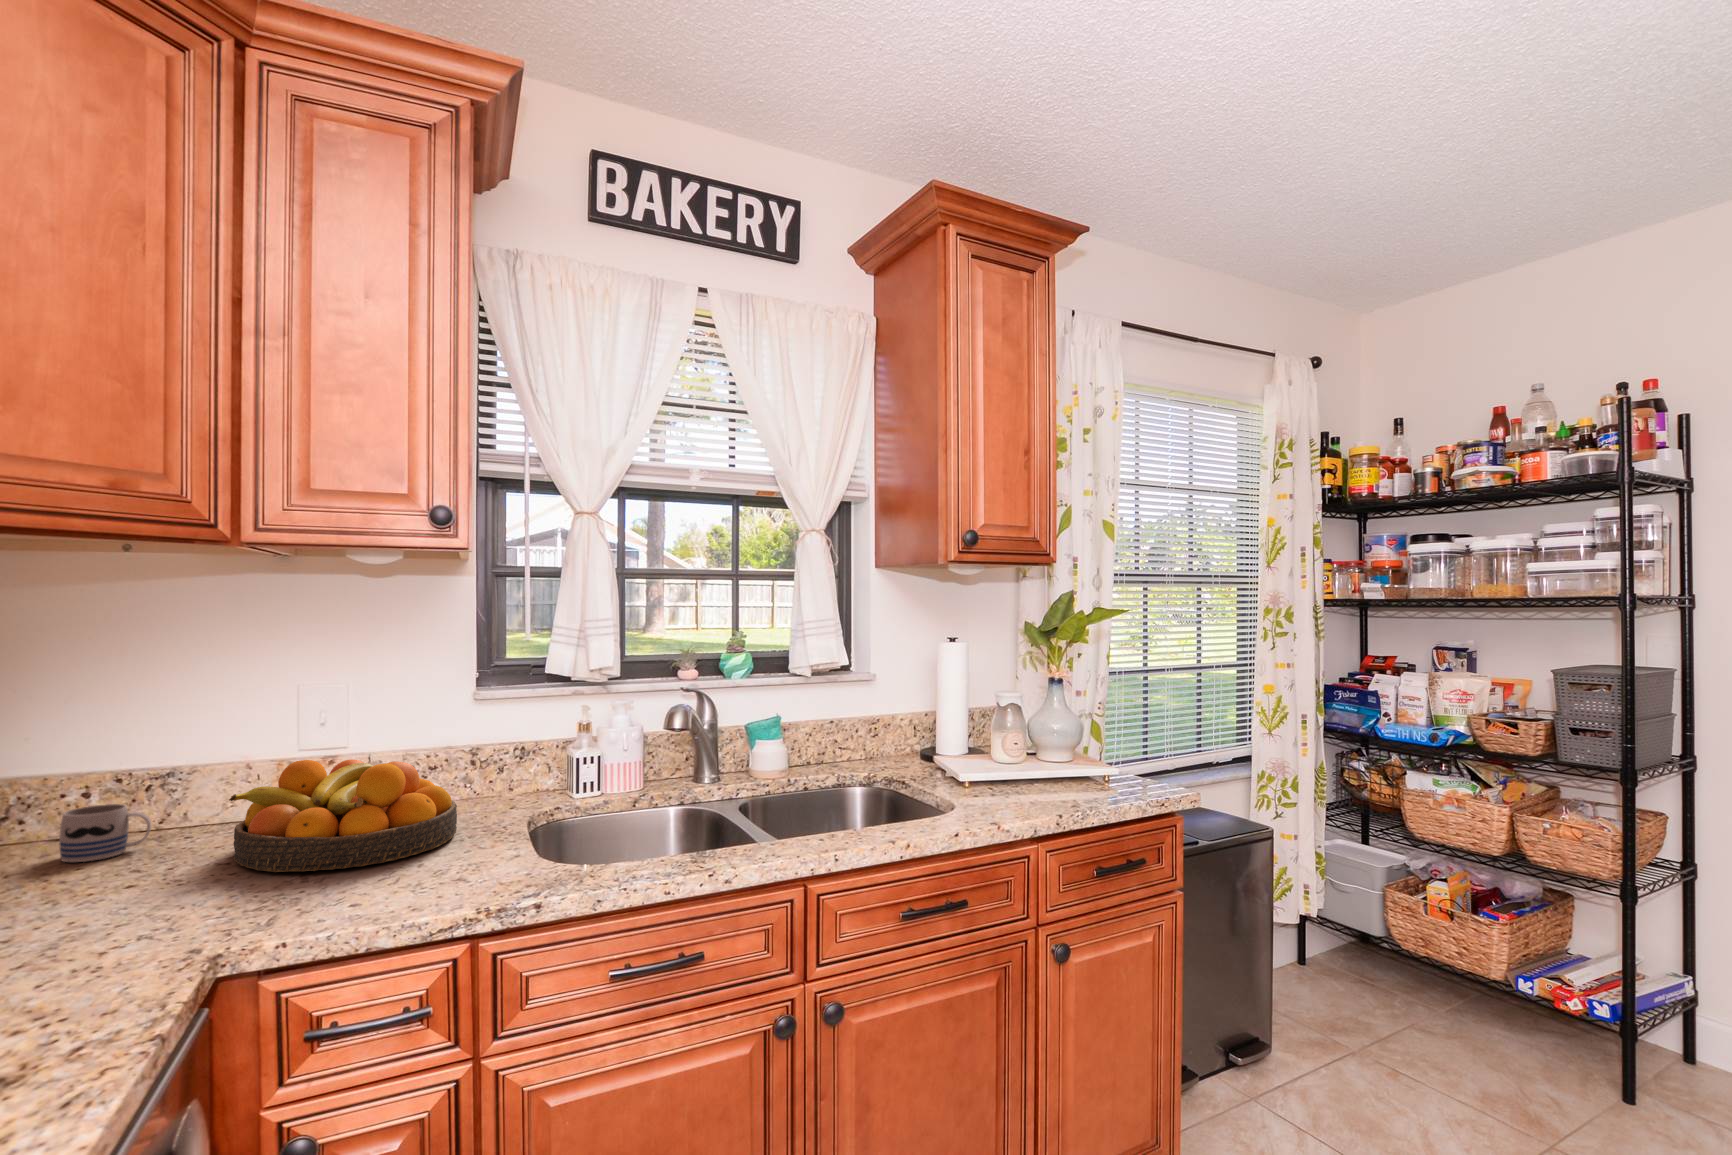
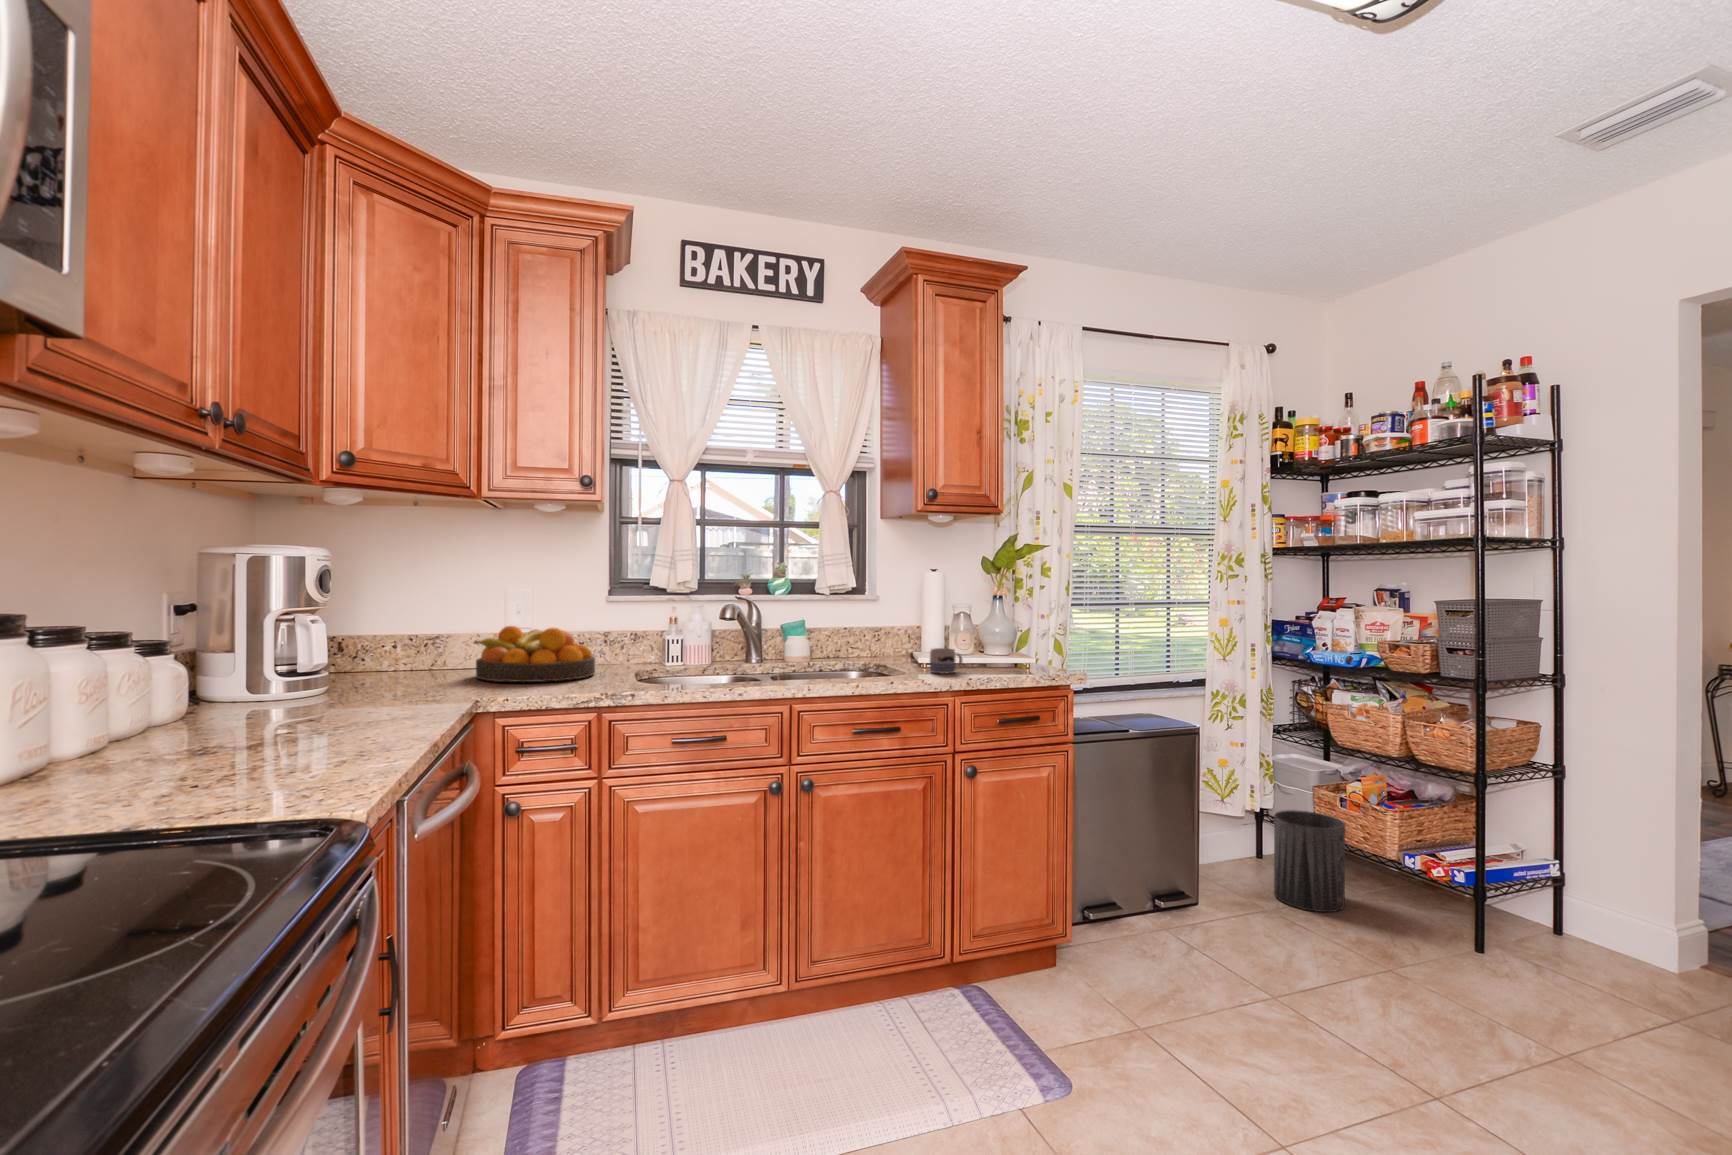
mug: present [59,804,151,862] -> present [930,648,962,673]
trash can: none [1354,926,1448,1064] -> present [1274,810,1345,912]

